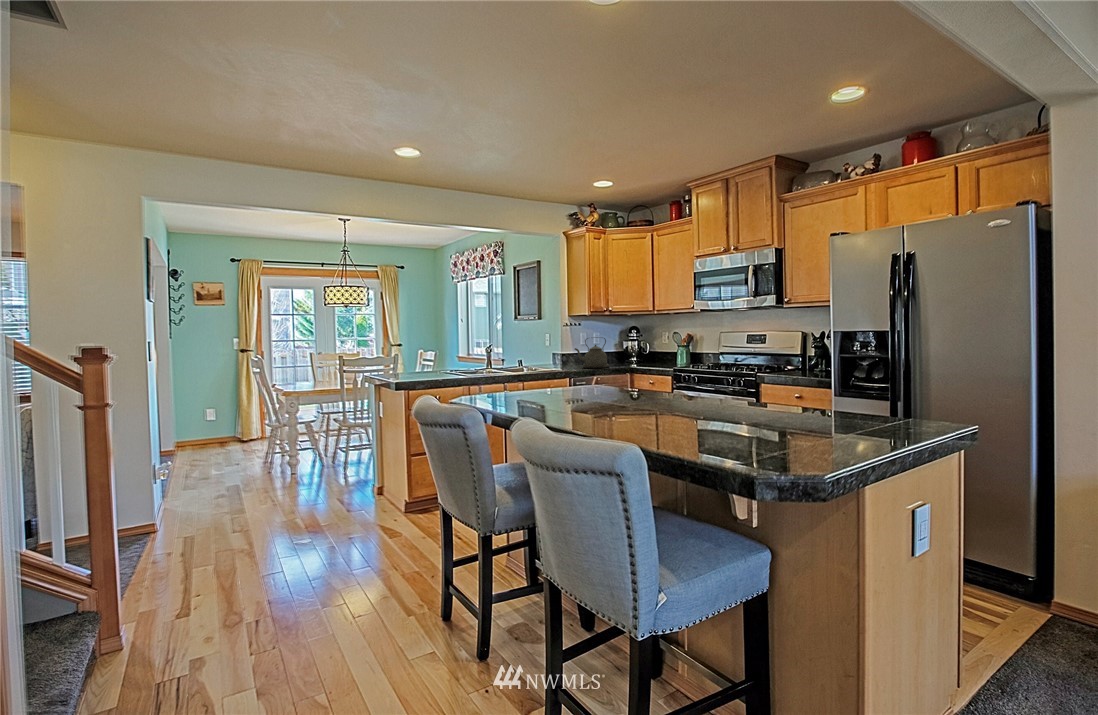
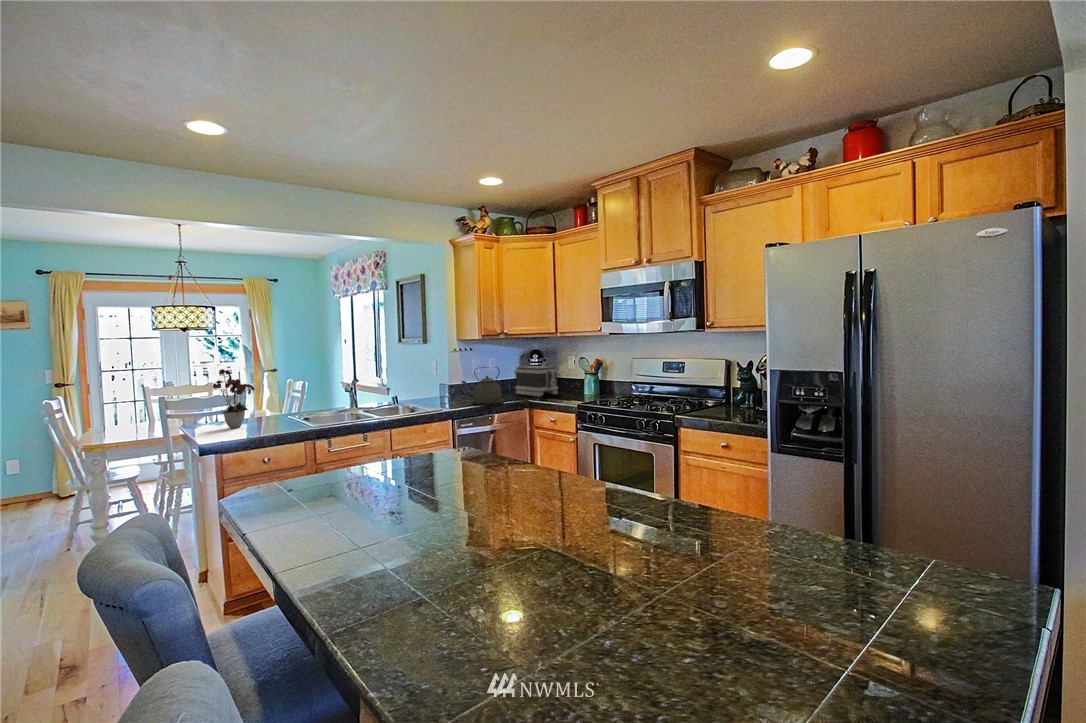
flower arrangement: none [391,331,425,378] -> present [213,369,255,428]
toaster: none [617,339,654,364] -> present [516,366,558,396]

